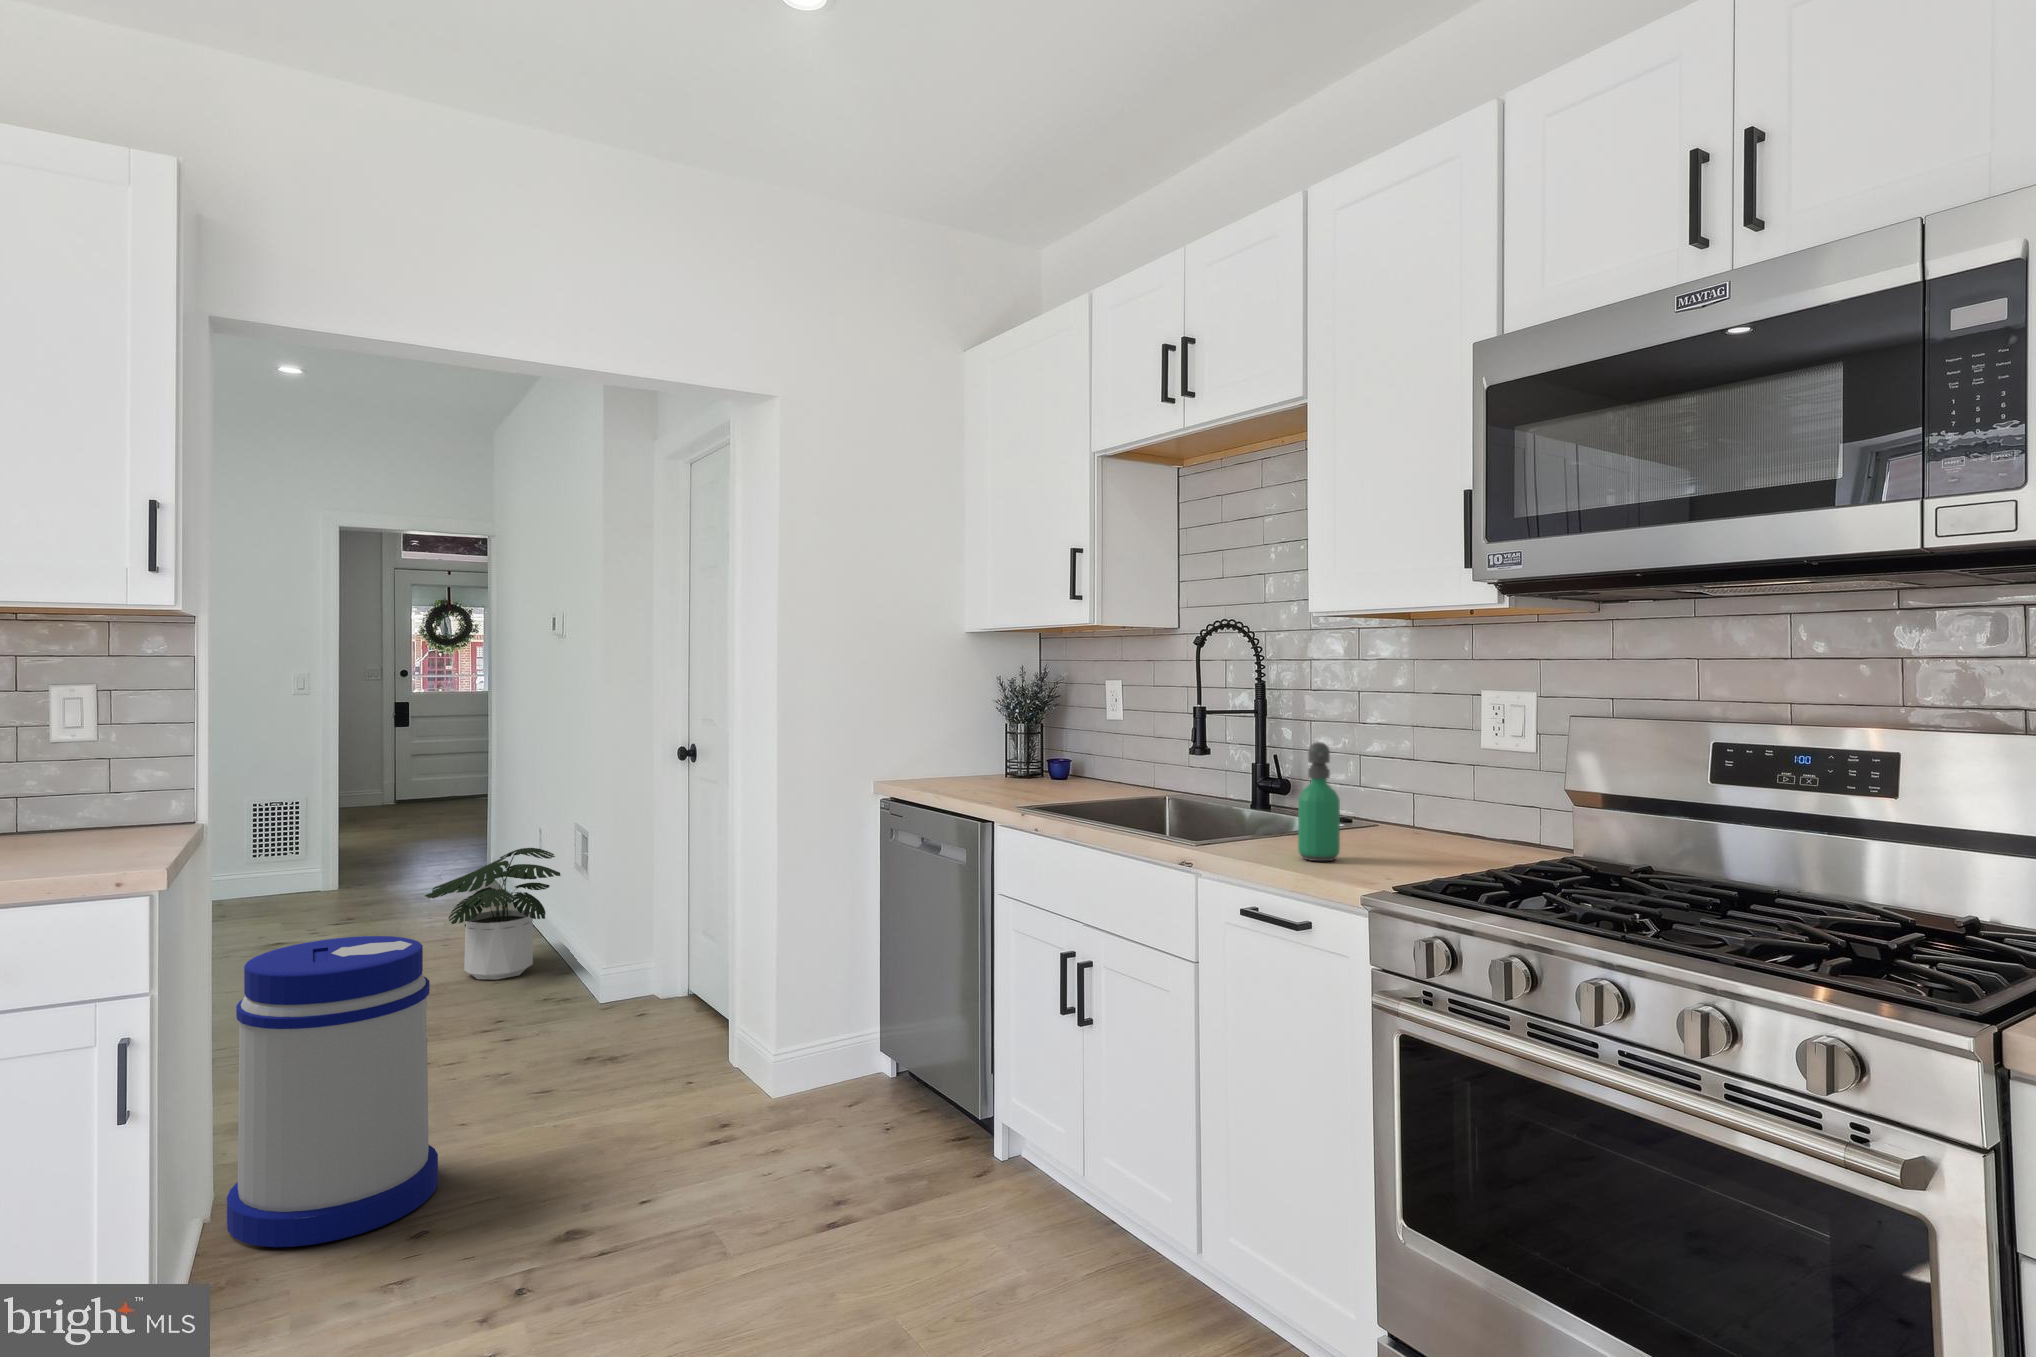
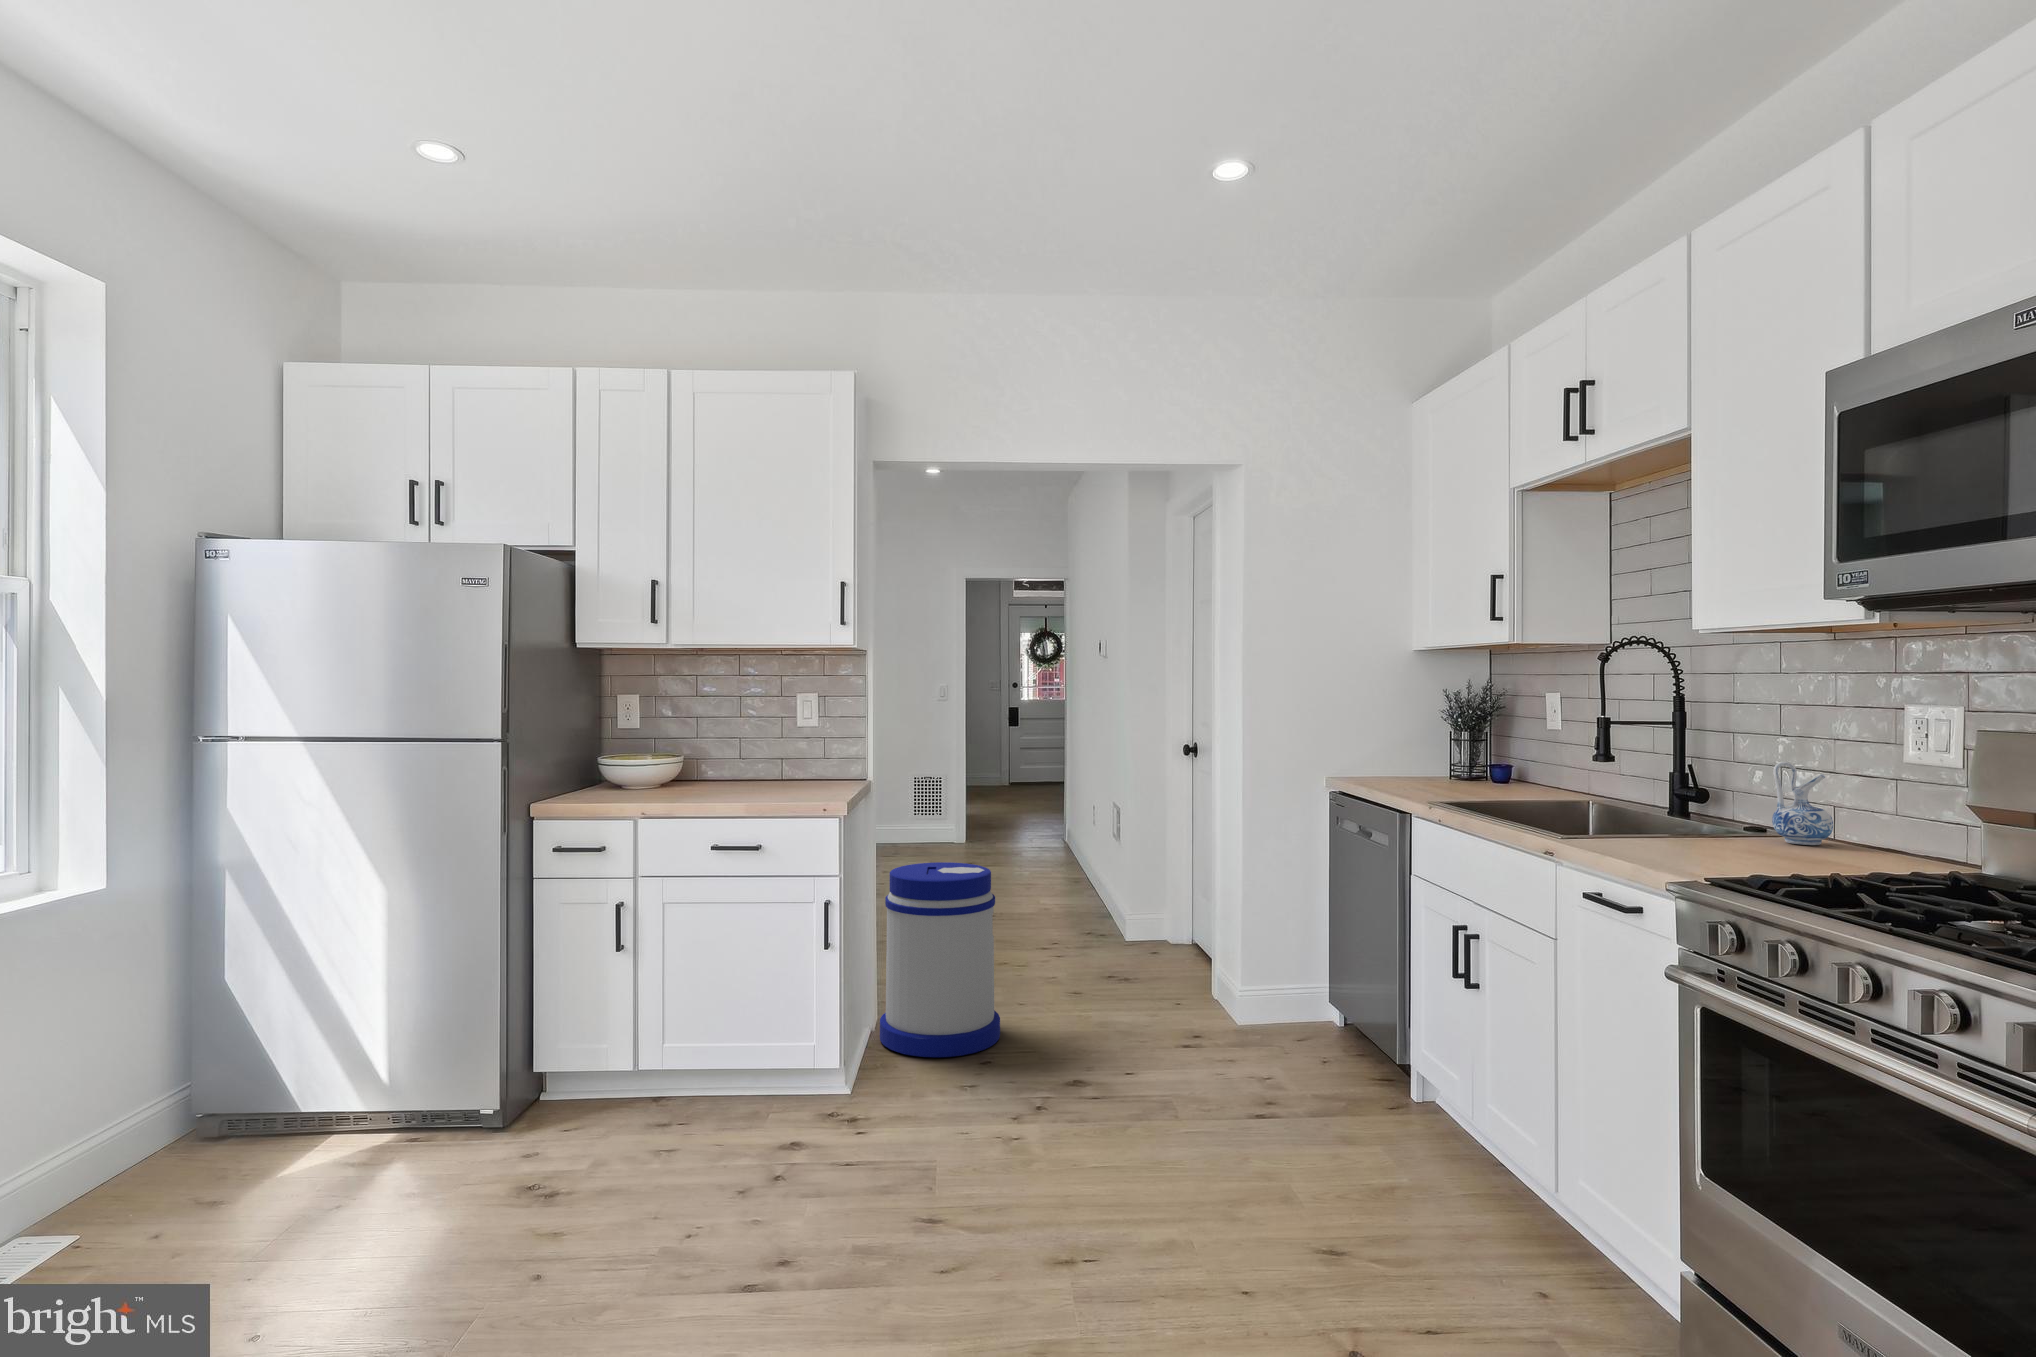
soap dispenser: present [1298,742,1340,861] -> none [1643,749,1685,856]
ceramic pitcher: none [1381,751,1434,836] -> present [1772,762,1833,845]
potted plant: present [425,848,561,980] -> none [1011,819,1103,917]

